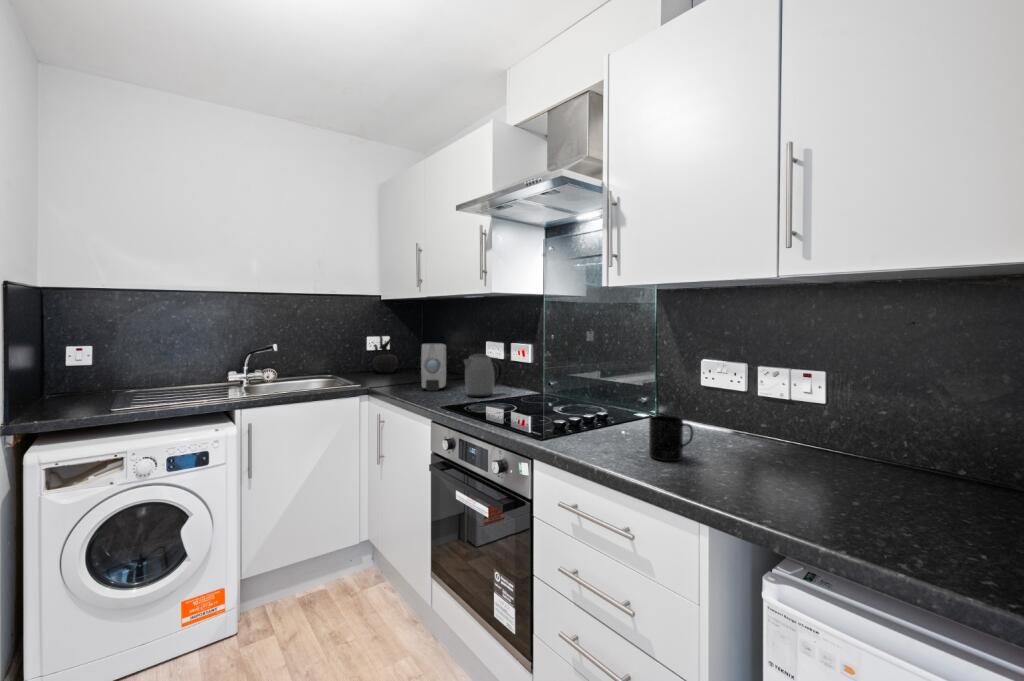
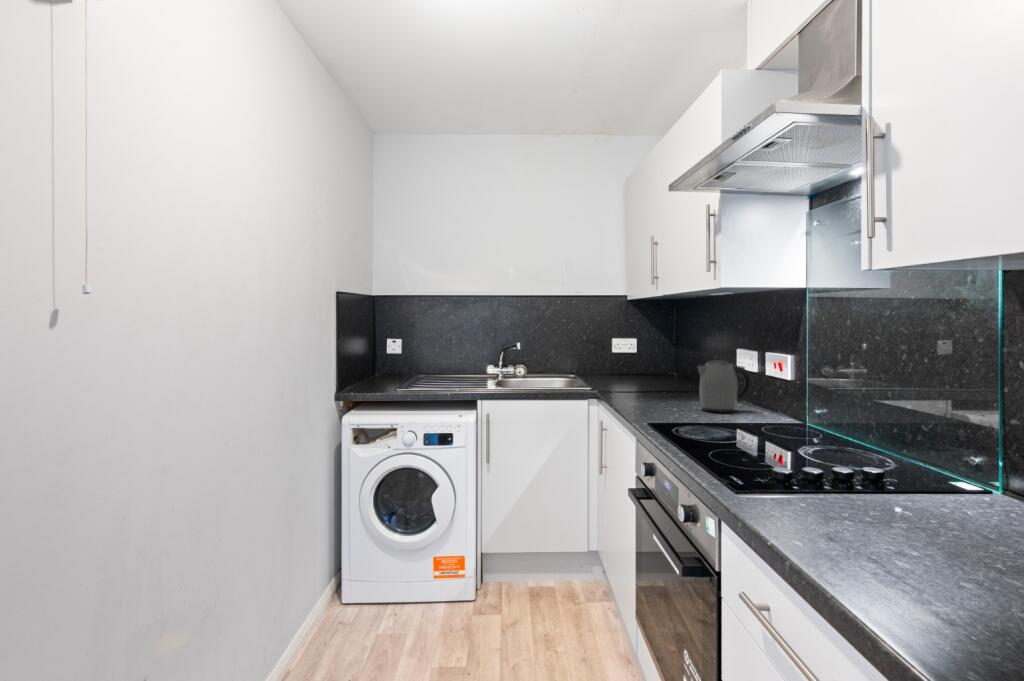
ceramic jug: present [373,333,398,373] -> none [620,334,647,378]
soap dispenser: present [421,344,446,391] -> none [655,346,689,400]
mug: present [649,415,693,461] -> none [889,456,964,526]

